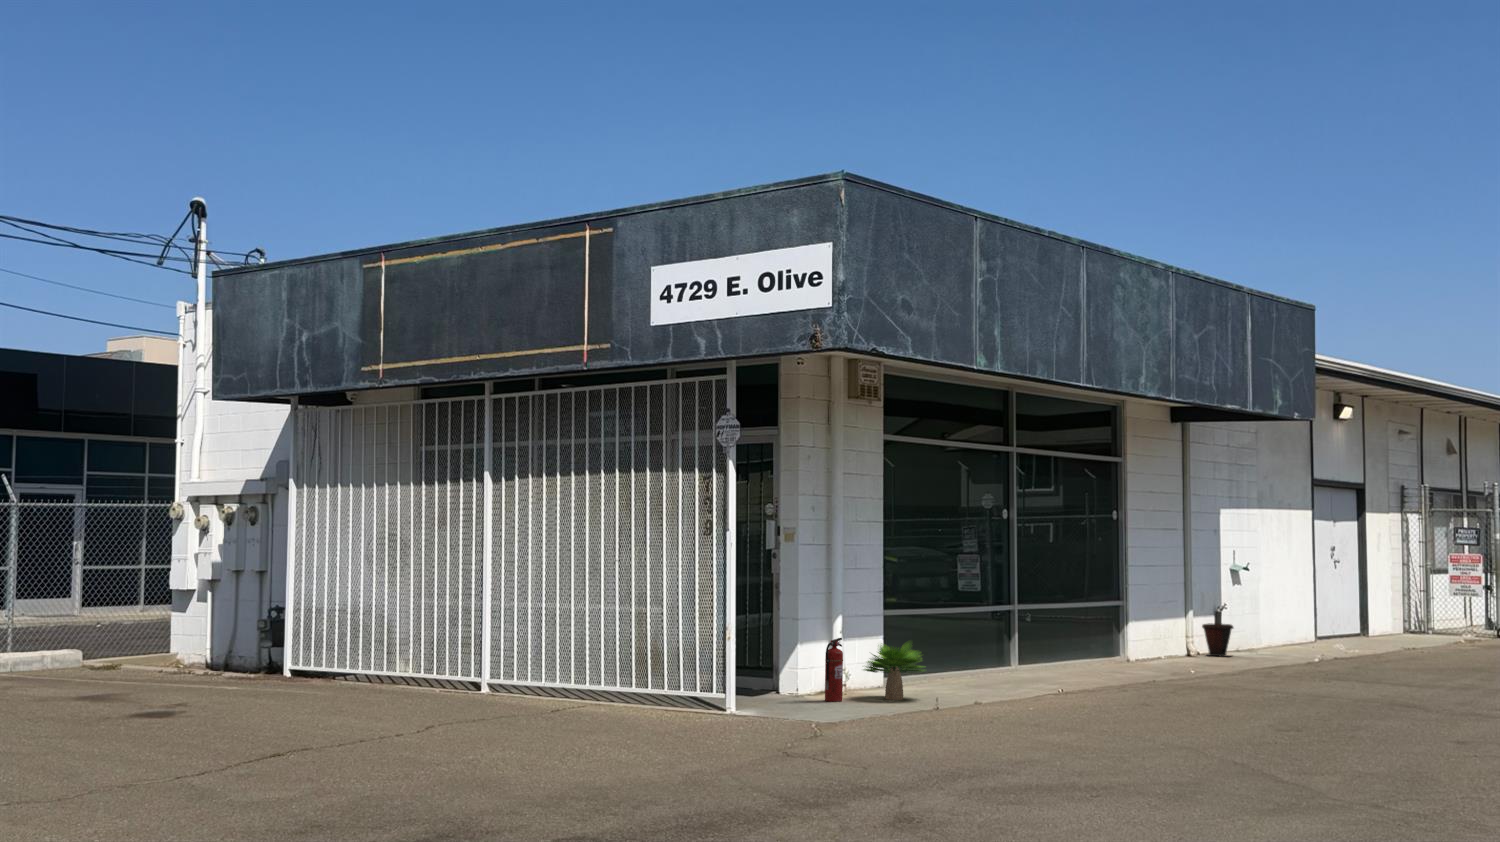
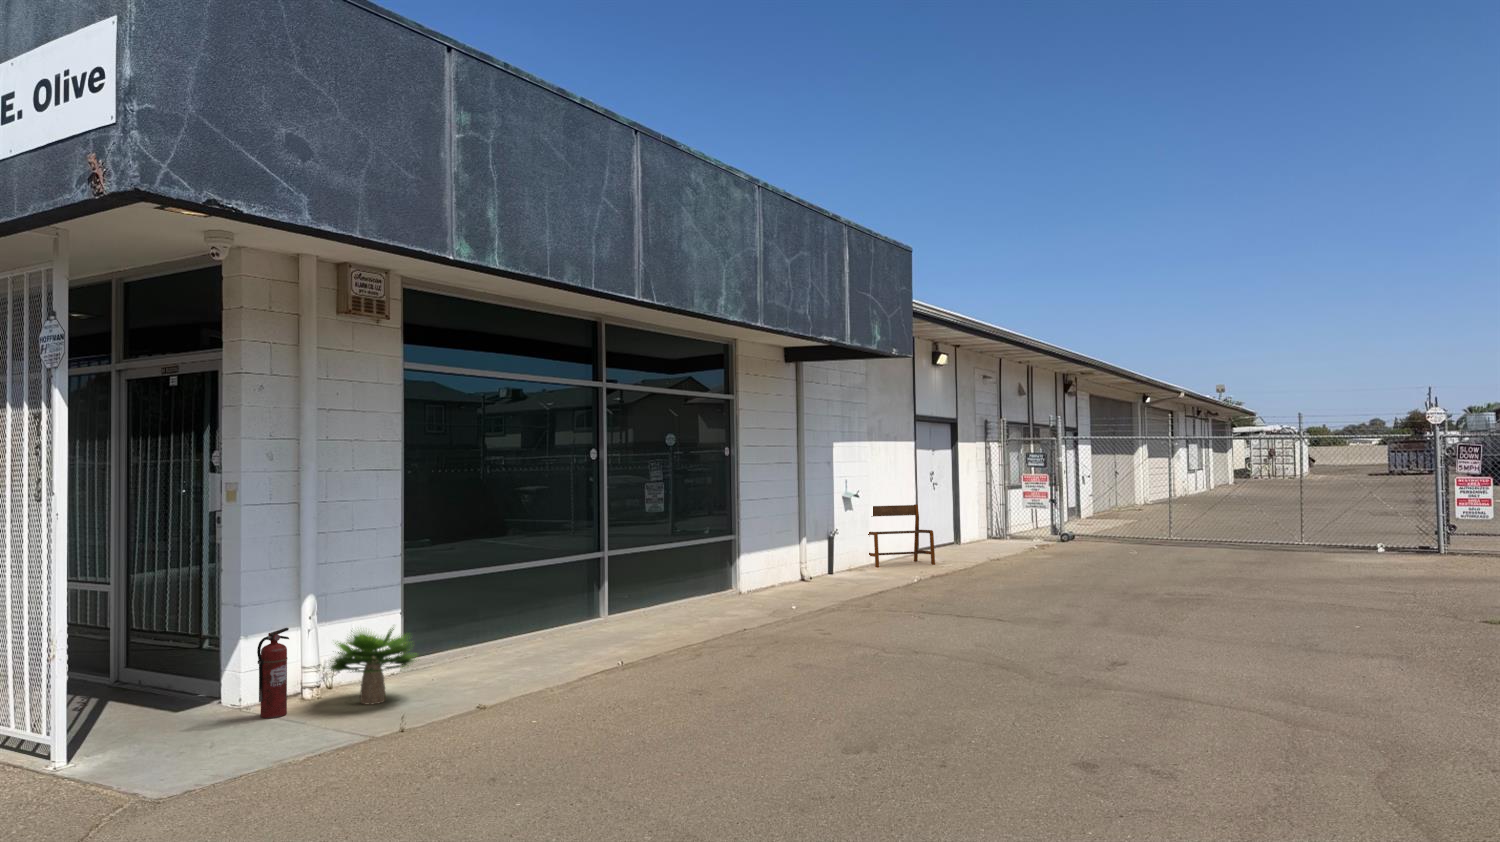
bench: none [1250,582,1335,651] -> present [868,504,935,567]
bucket: present [1202,623,1233,656] -> none [816,547,845,579]

